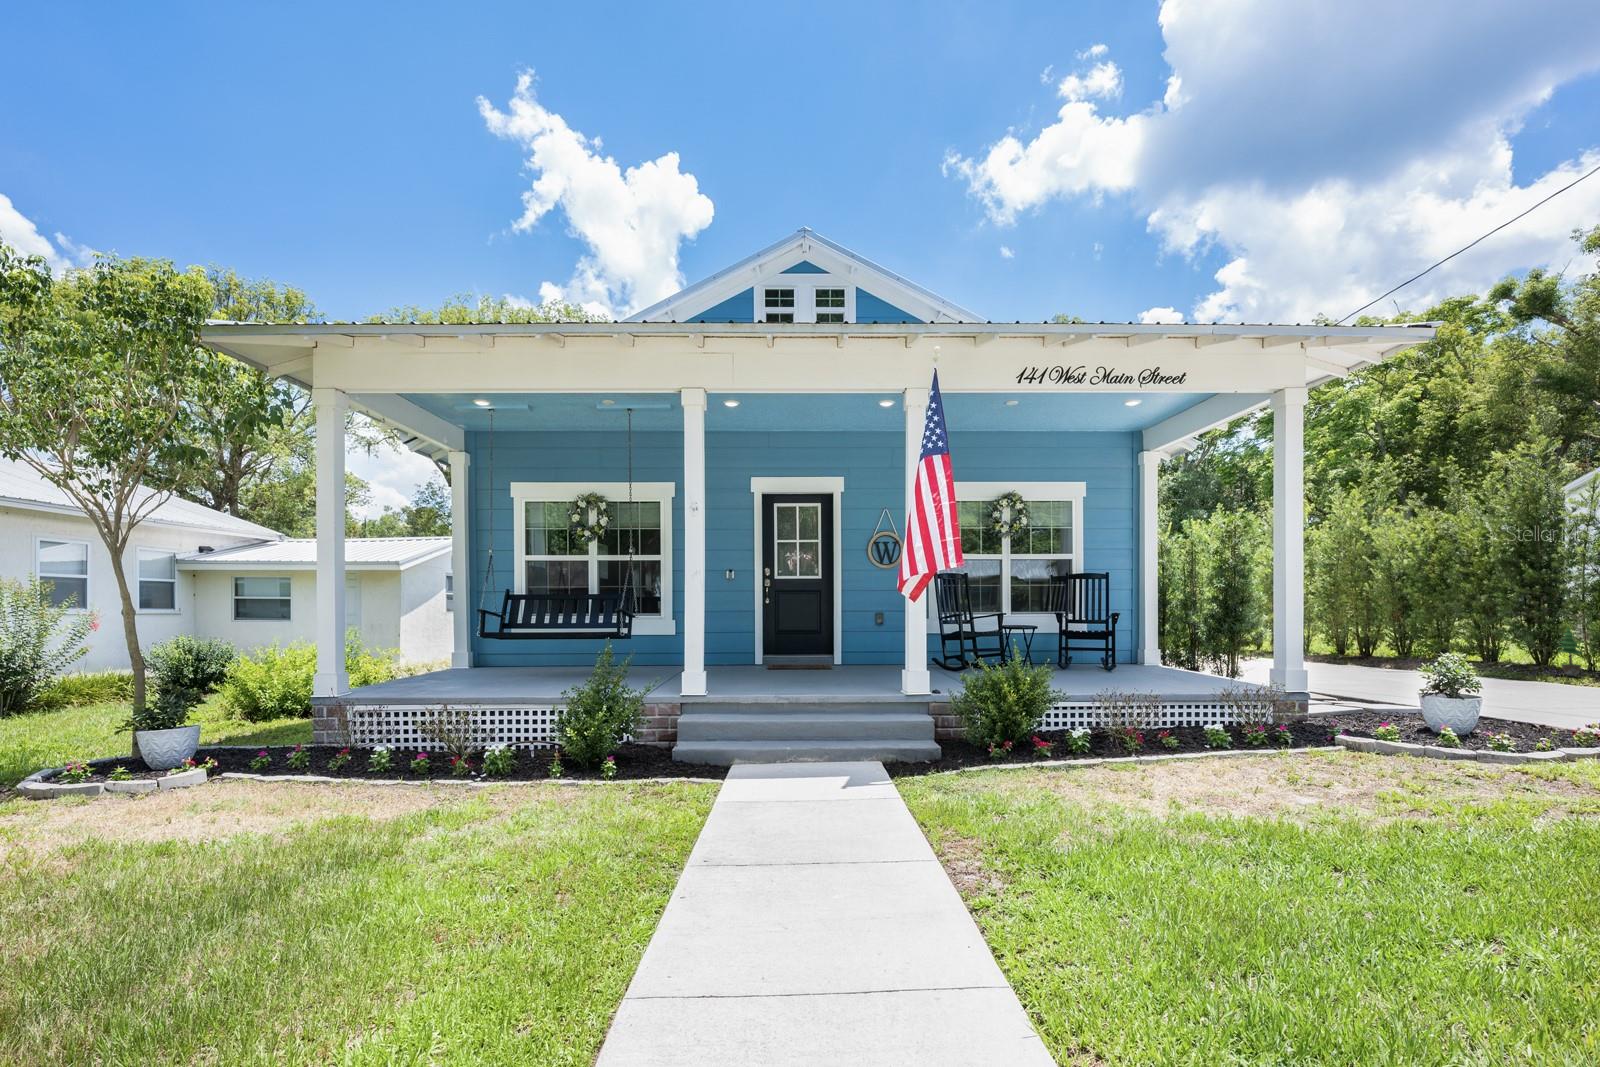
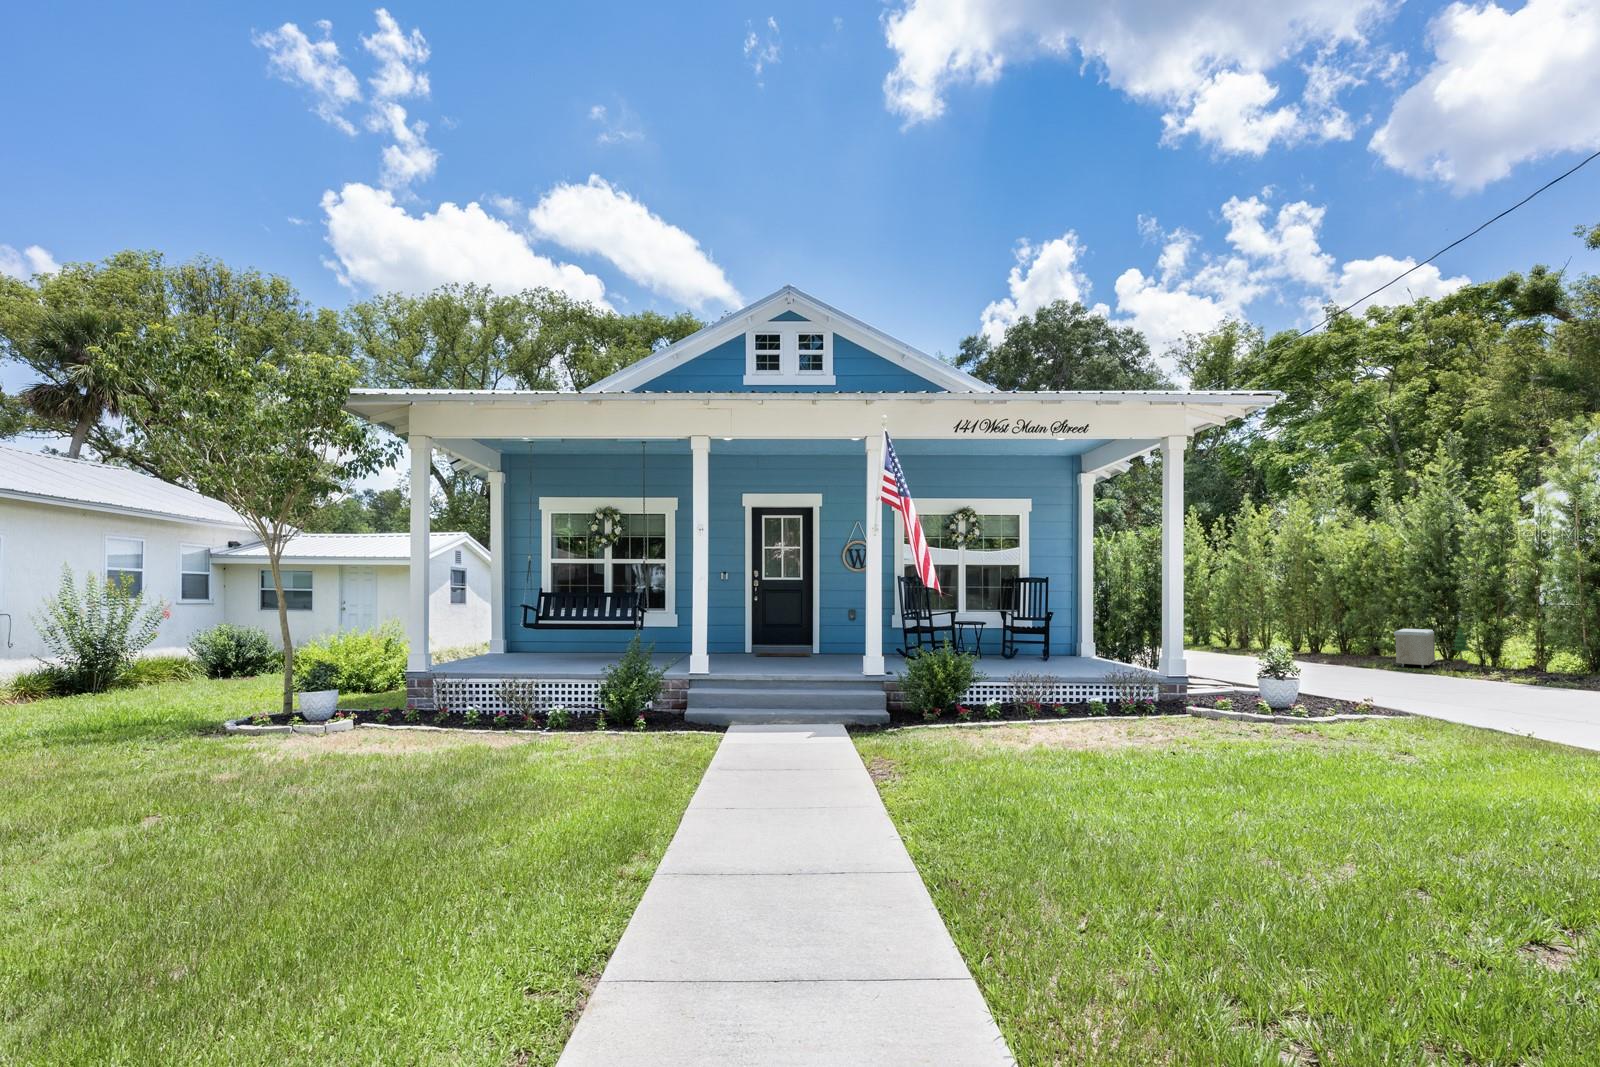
storage bench: none [1482,629,1526,674] -> present [1394,629,1435,668]

